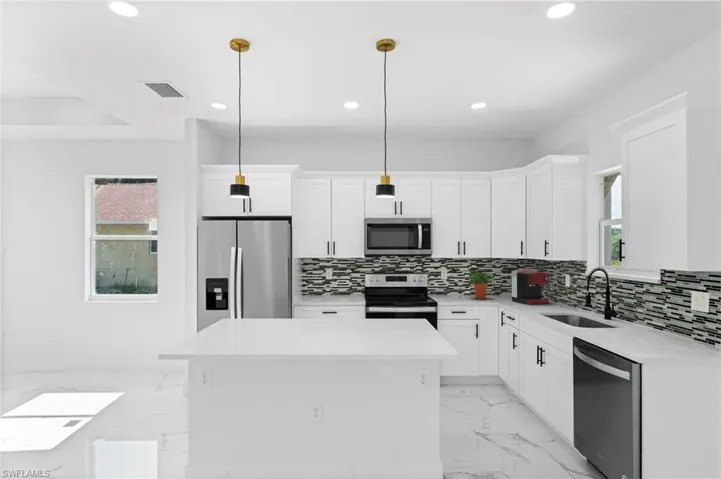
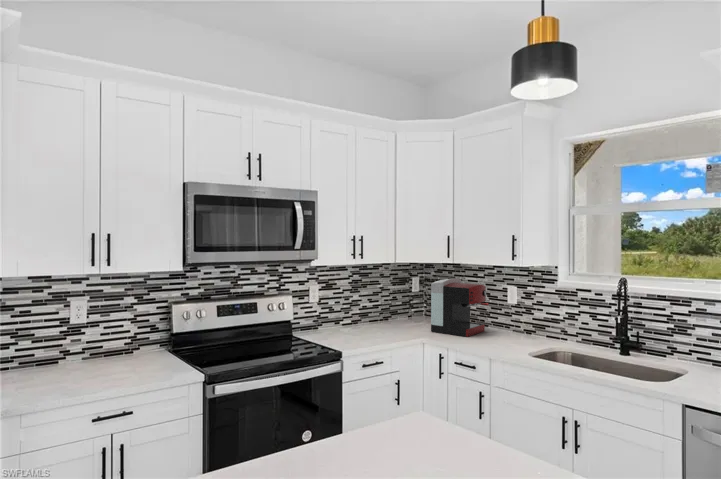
potted plant: present [467,272,494,299] -> none [354,287,406,333]

